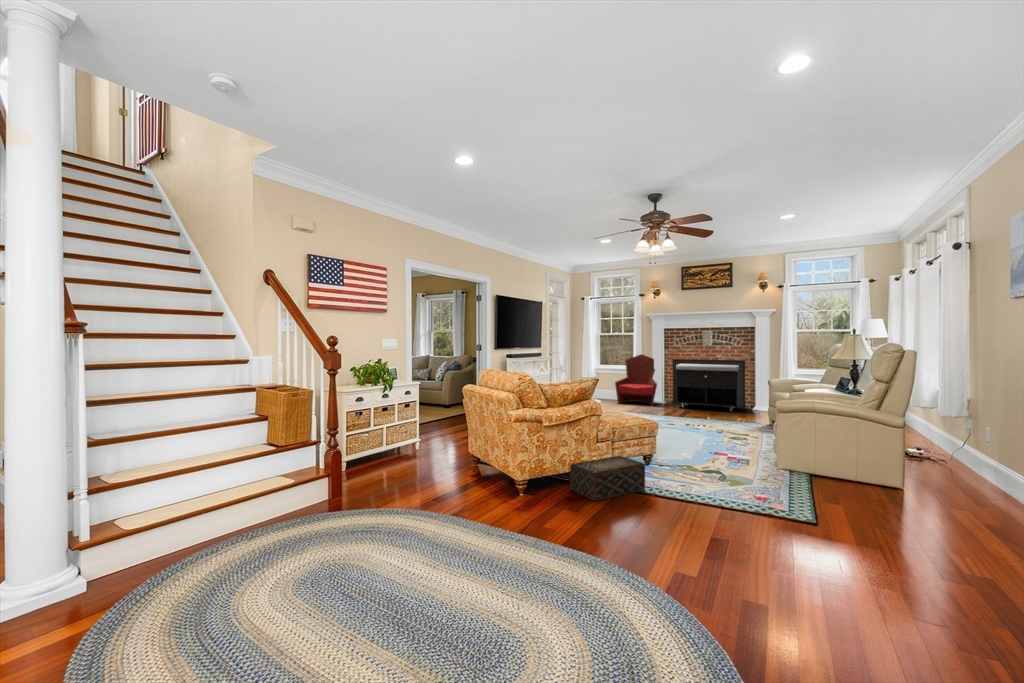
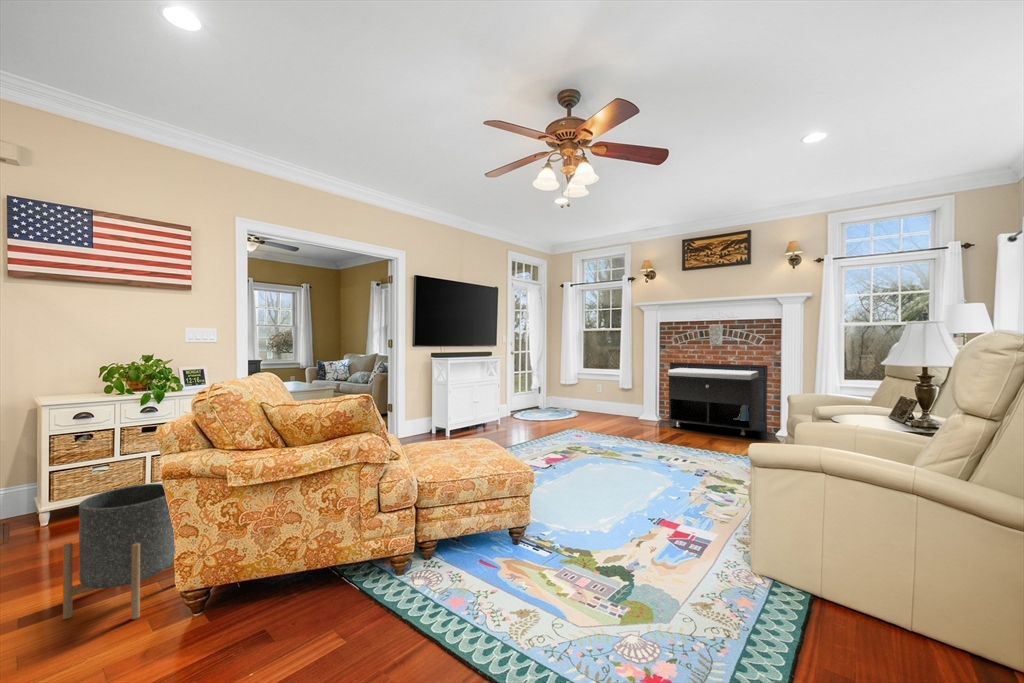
armchair: present [615,354,657,406] -> none [593,355,652,423]
planter: none [456,432,496,499] -> present [63,484,175,619]
woven basket: present [570,456,645,501] -> none [288,539,436,656]

